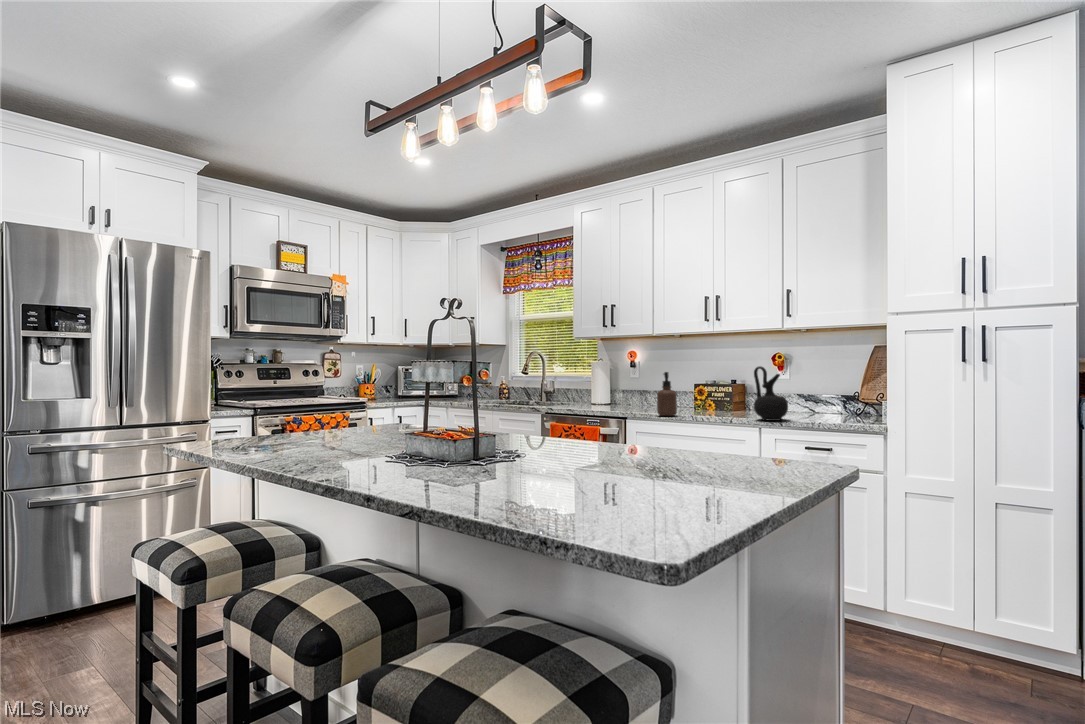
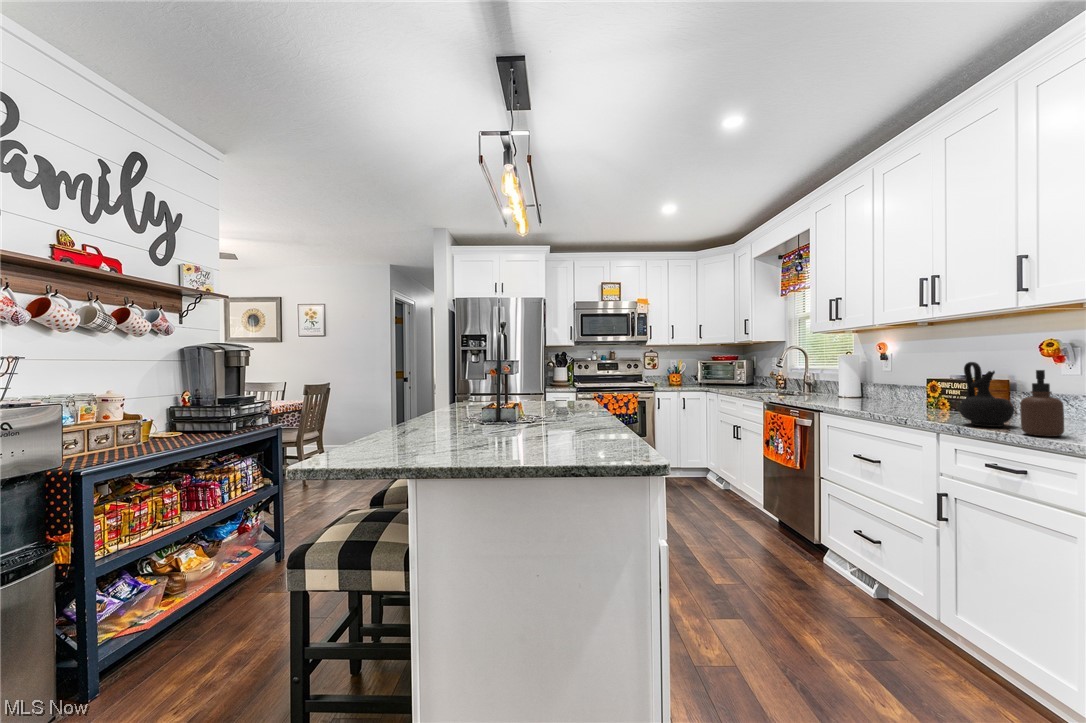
soap dispenser: present [657,372,677,416] -> present [1020,370,1064,437]

